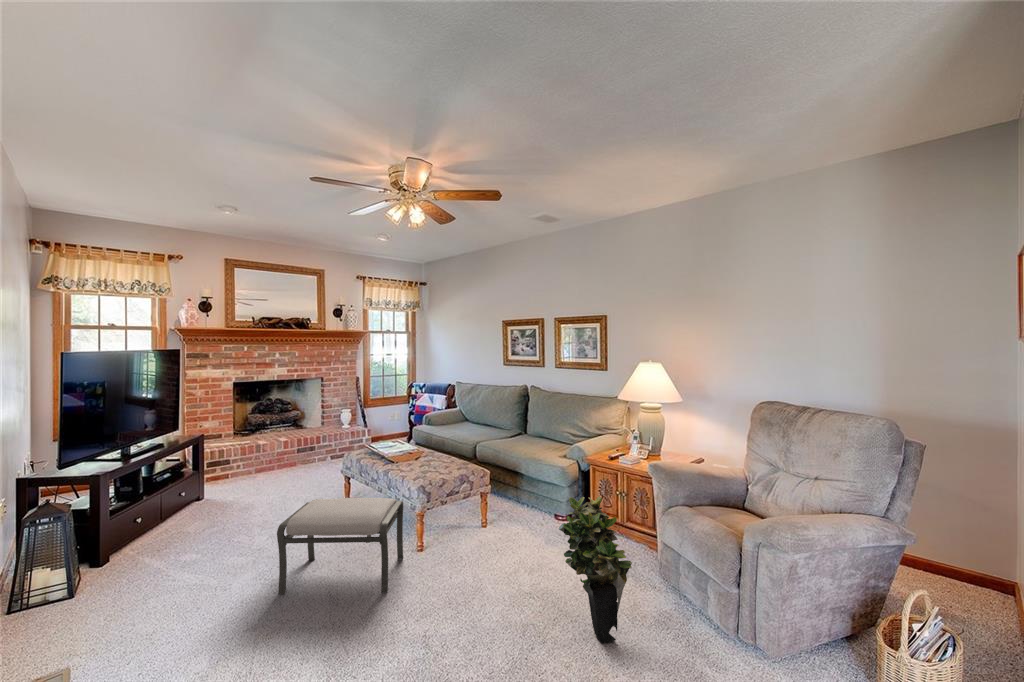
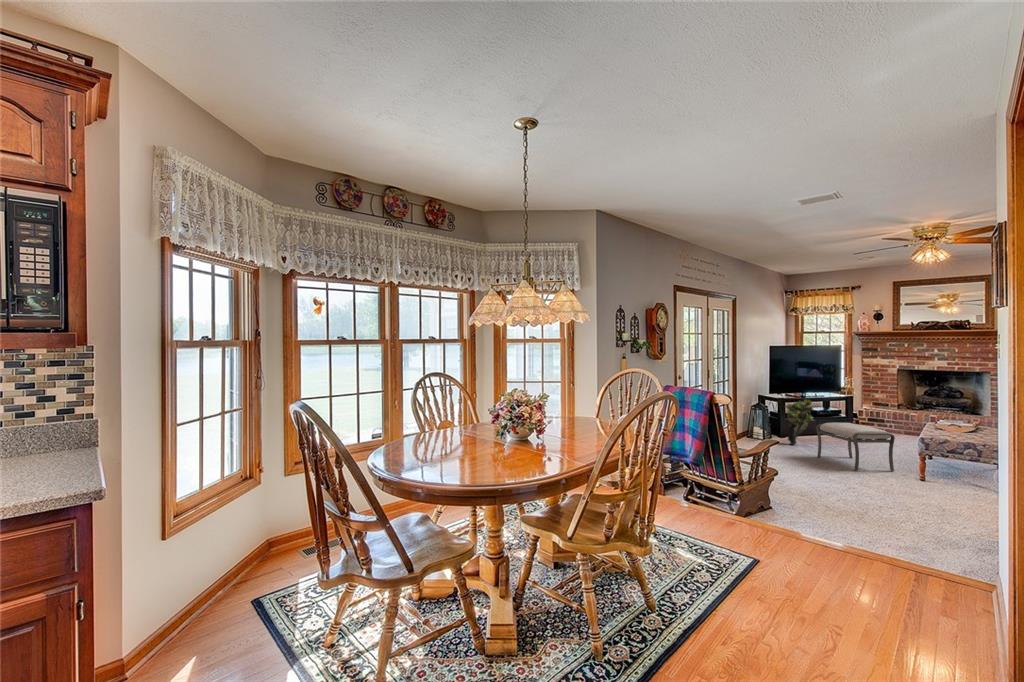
potted plant: present [559,497,632,643] -> present [785,400,814,445]

